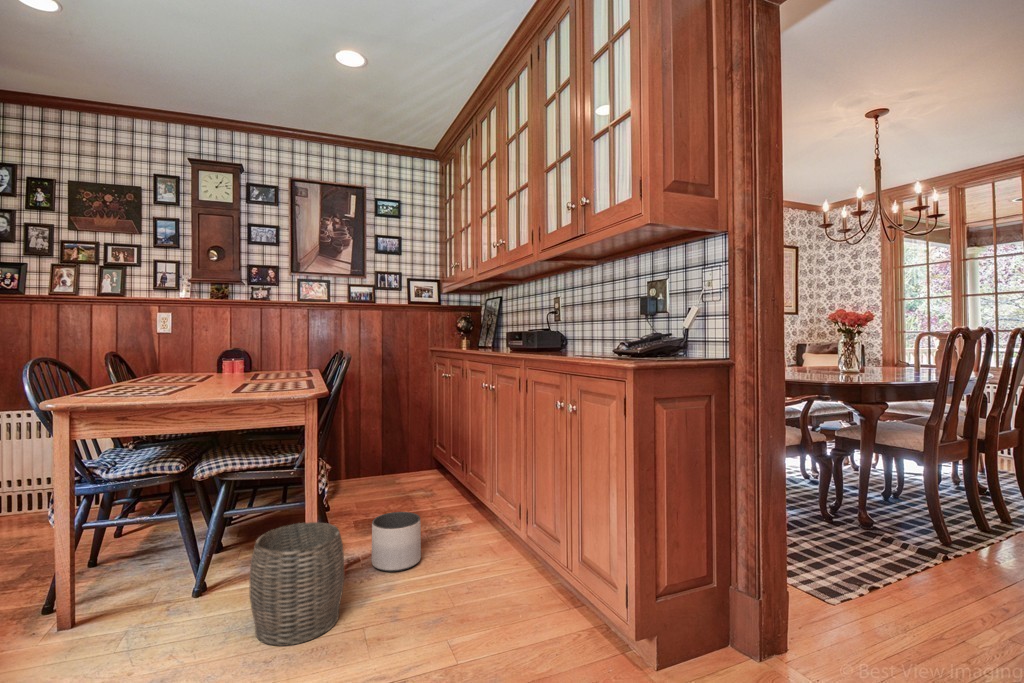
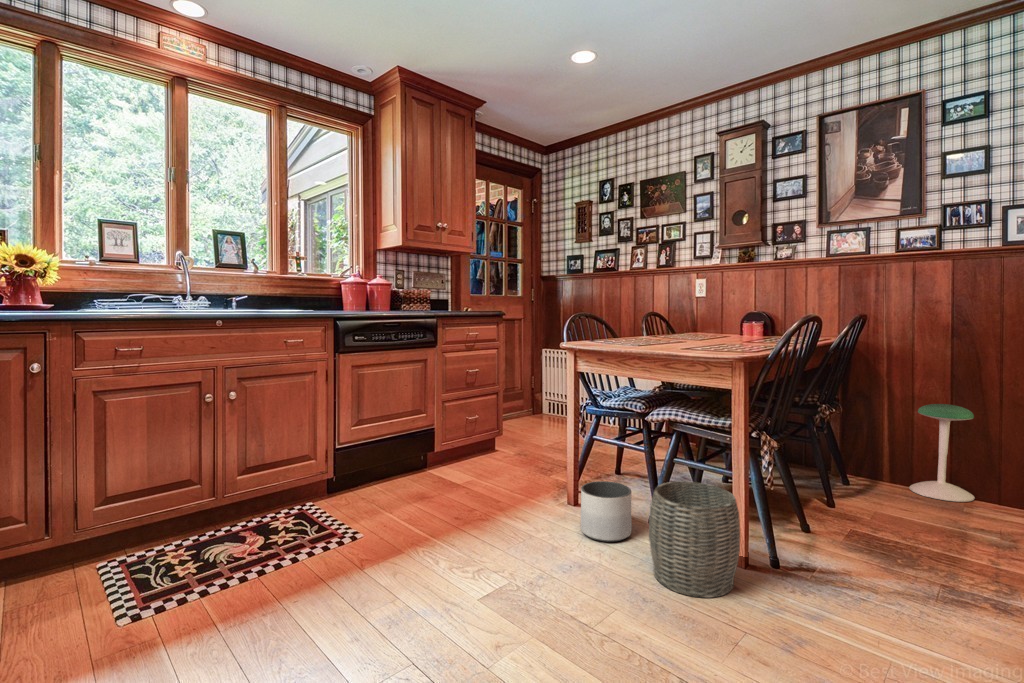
stool: none [373,415,410,485] -> present [909,404,975,502]
planter: present [372,512,421,572] -> present [581,481,632,542]

